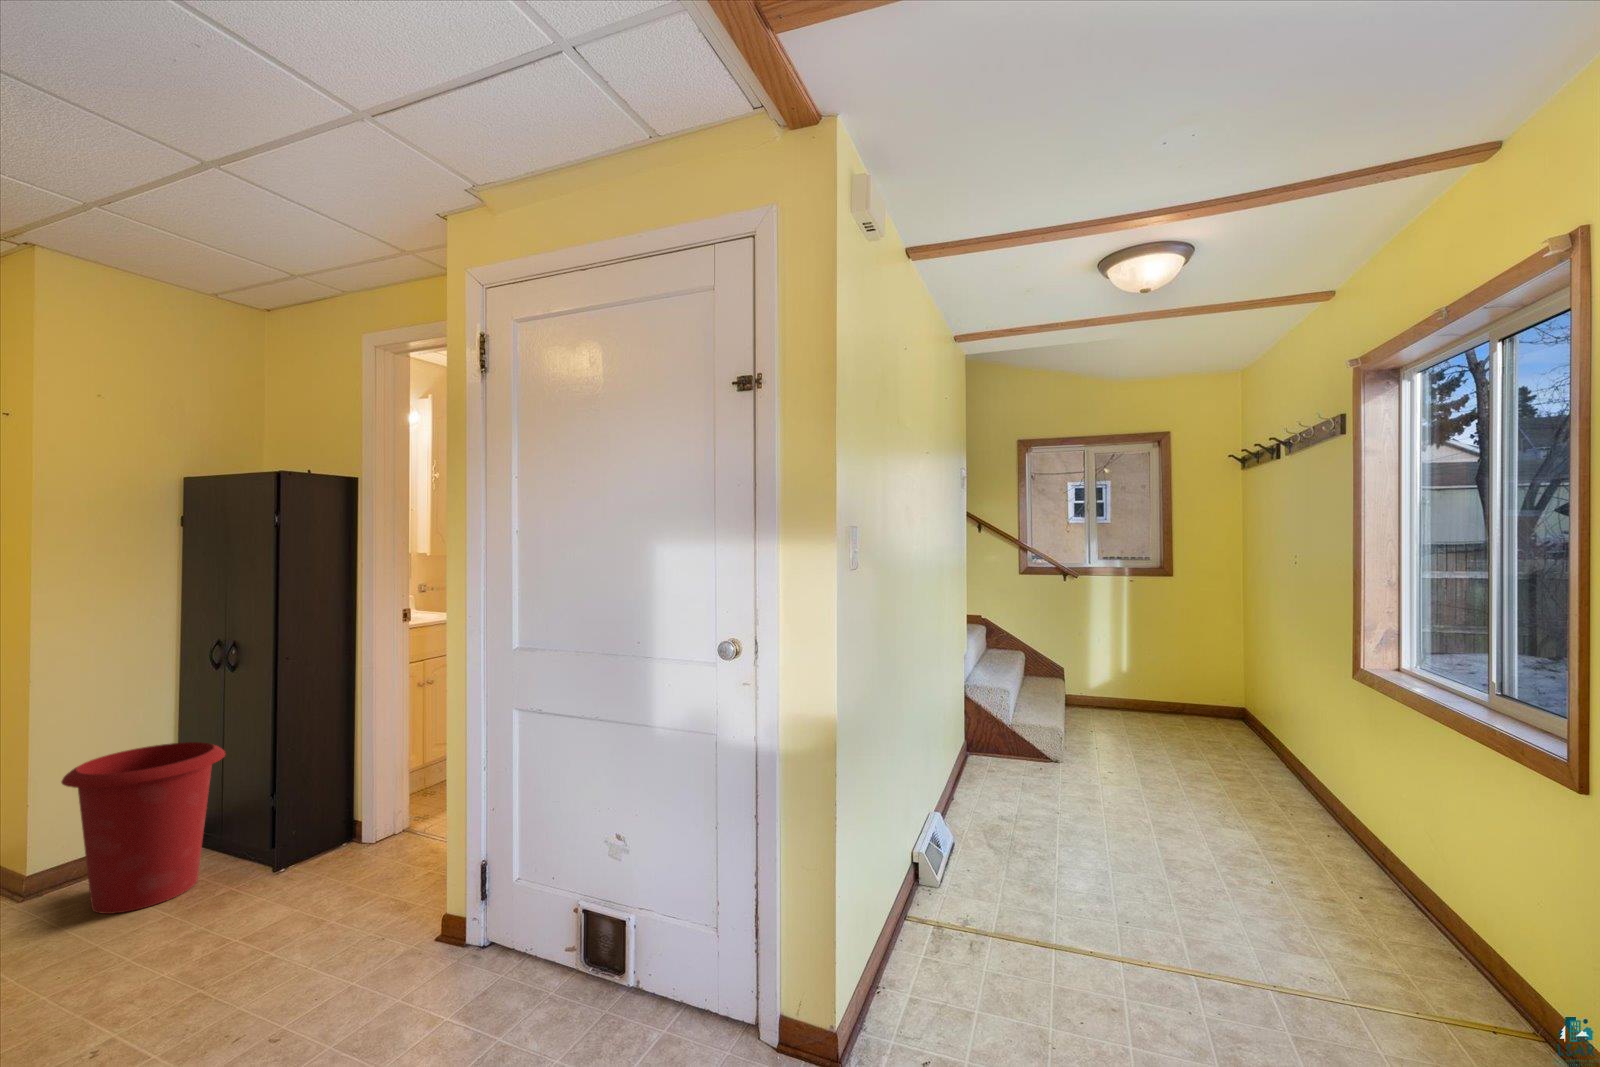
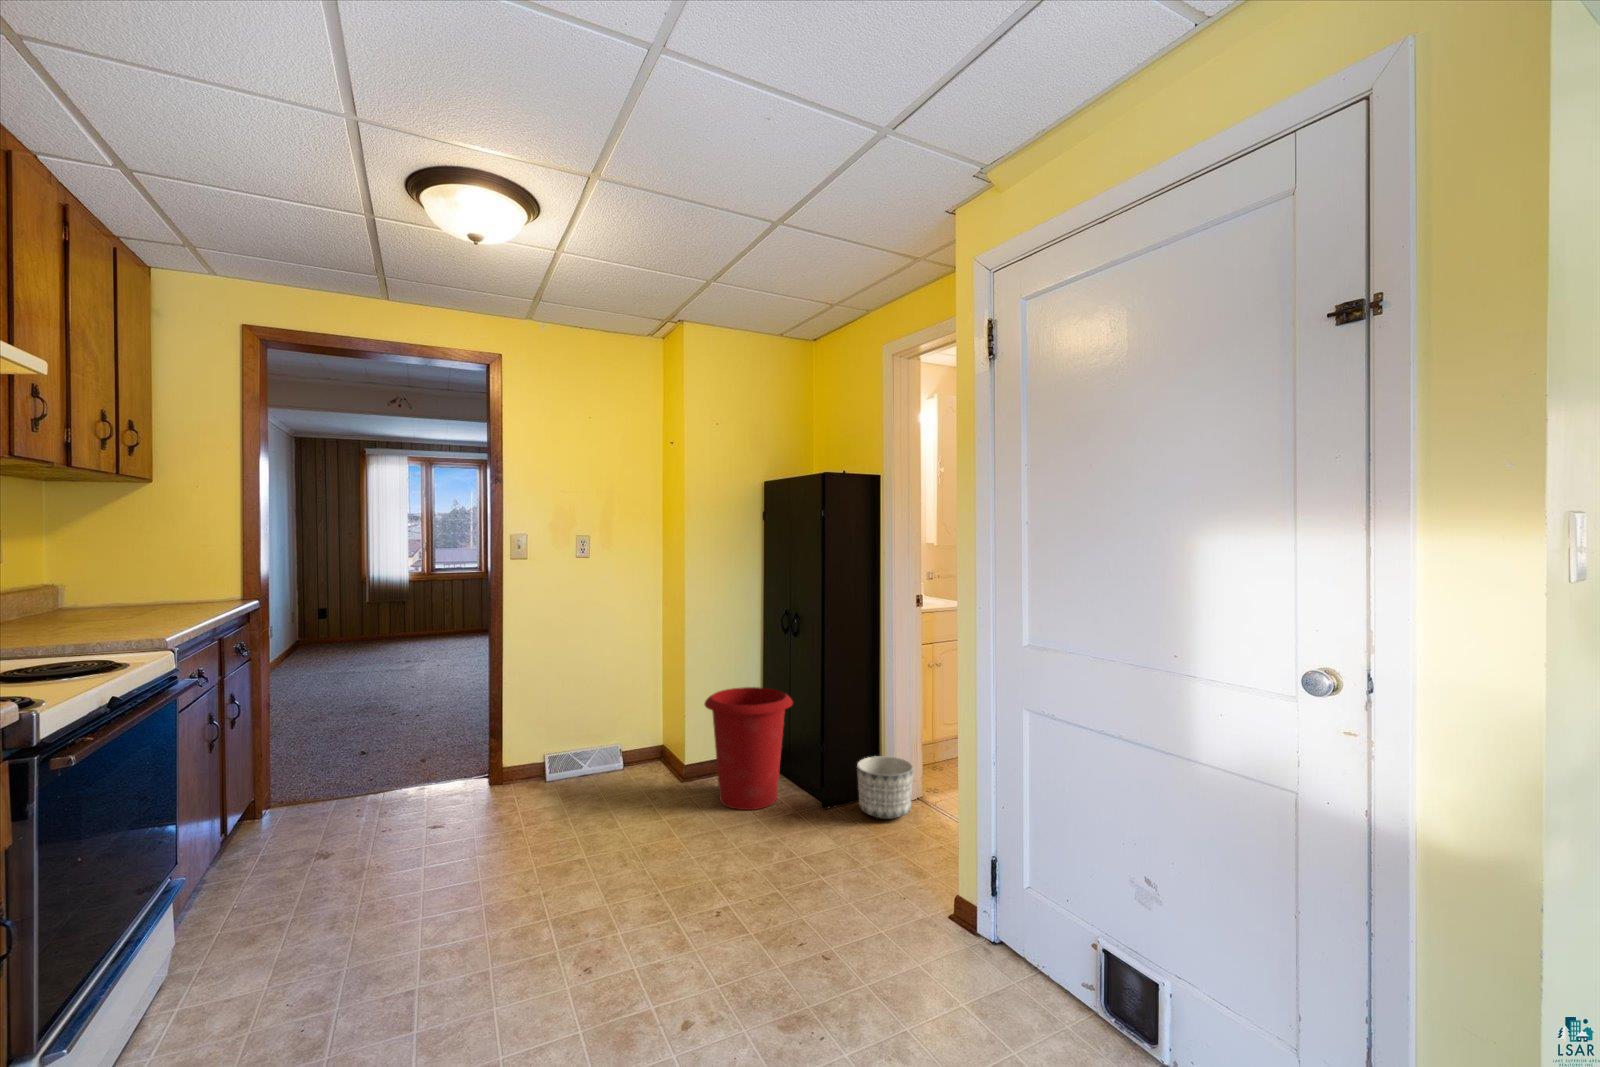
planter: none [323,790,398,863] -> present [857,756,913,819]

